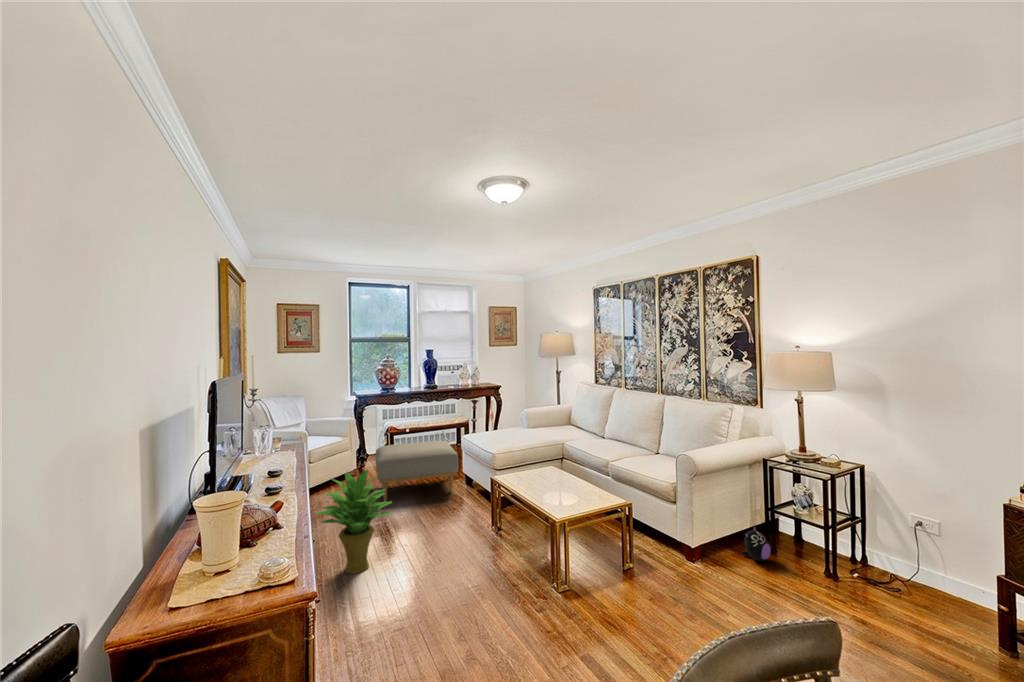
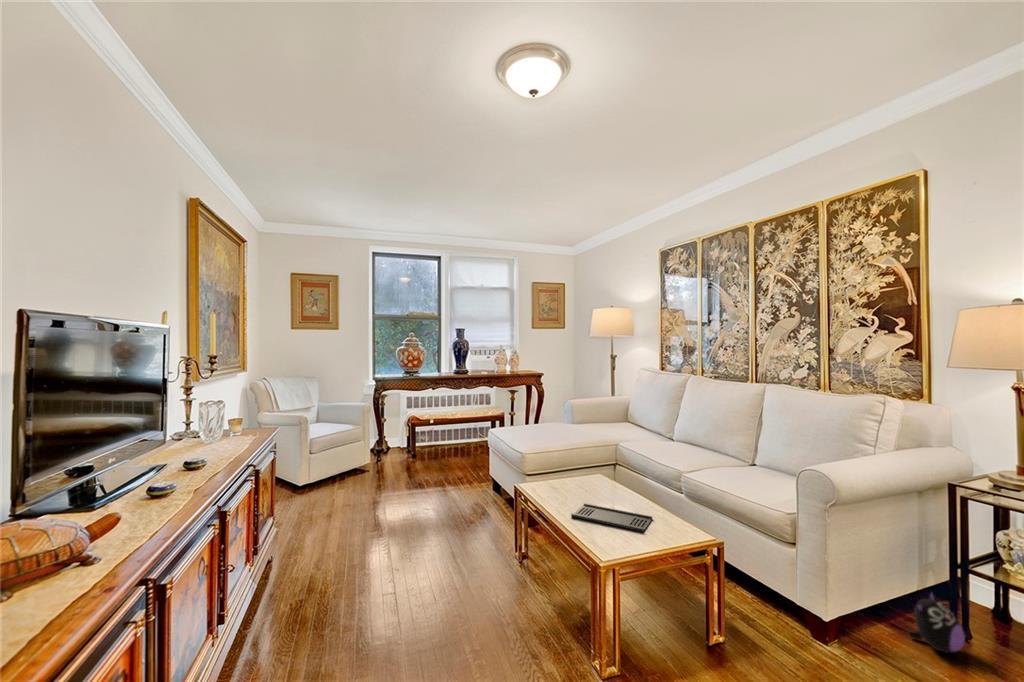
ottoman: present [376,441,459,501] -> none [381,435,483,506]
potted plant: present [317,470,392,574] -> none [266,468,373,611]
tray: none [534,486,588,501] -> present [571,503,652,532]

